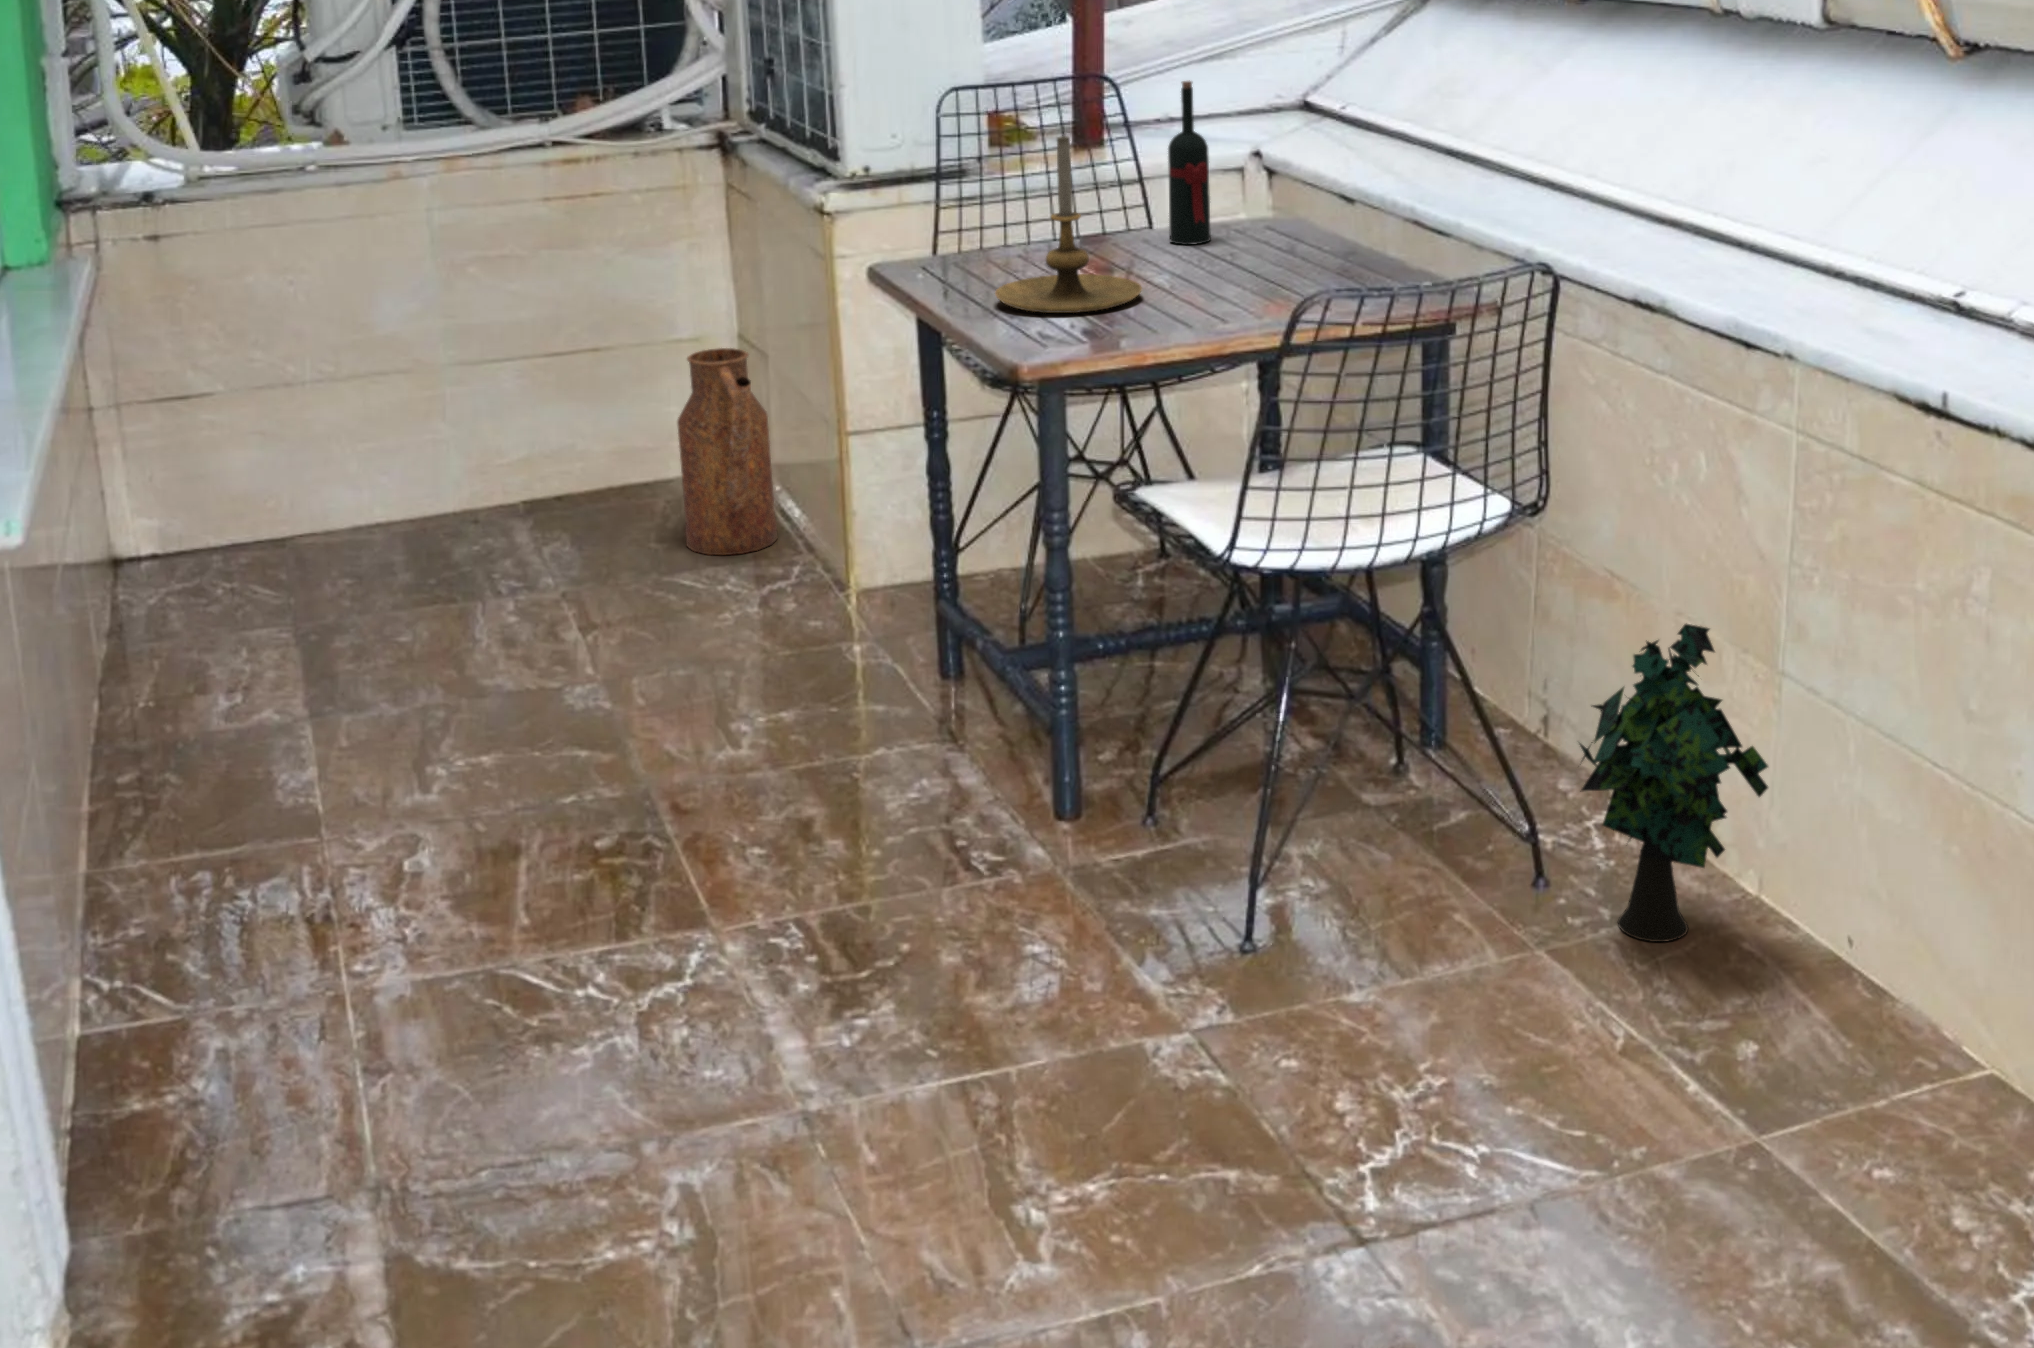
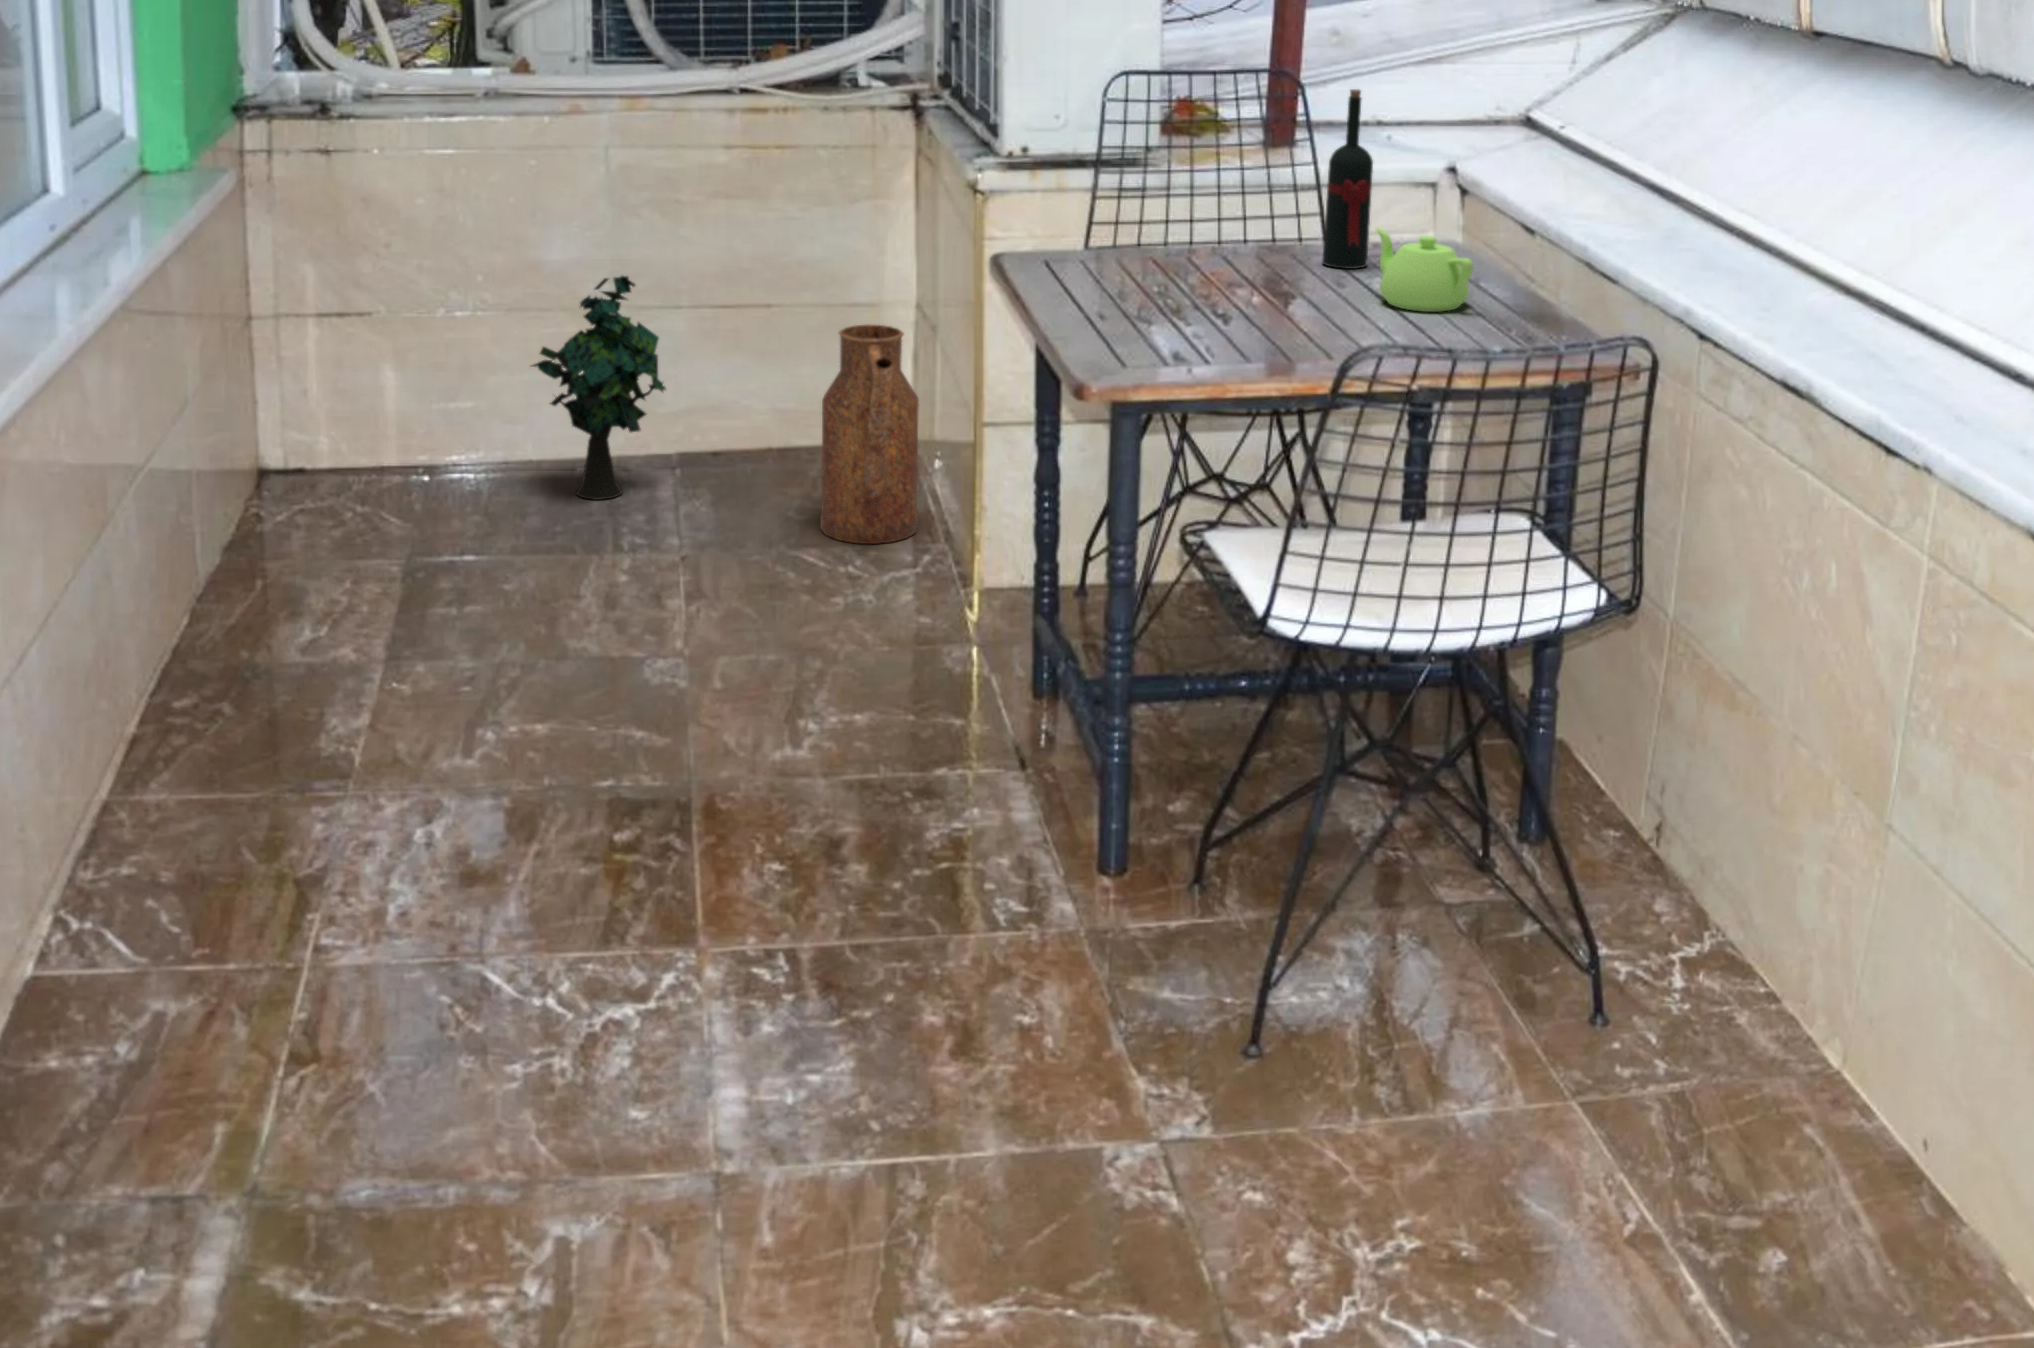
candle holder: present [995,135,1142,313] -> none [1093,136,1254,331]
teapot: none [1228,203,1325,273] -> present [1376,228,1473,312]
decorative plant: present [1580,623,1768,942] -> present [532,276,666,500]

